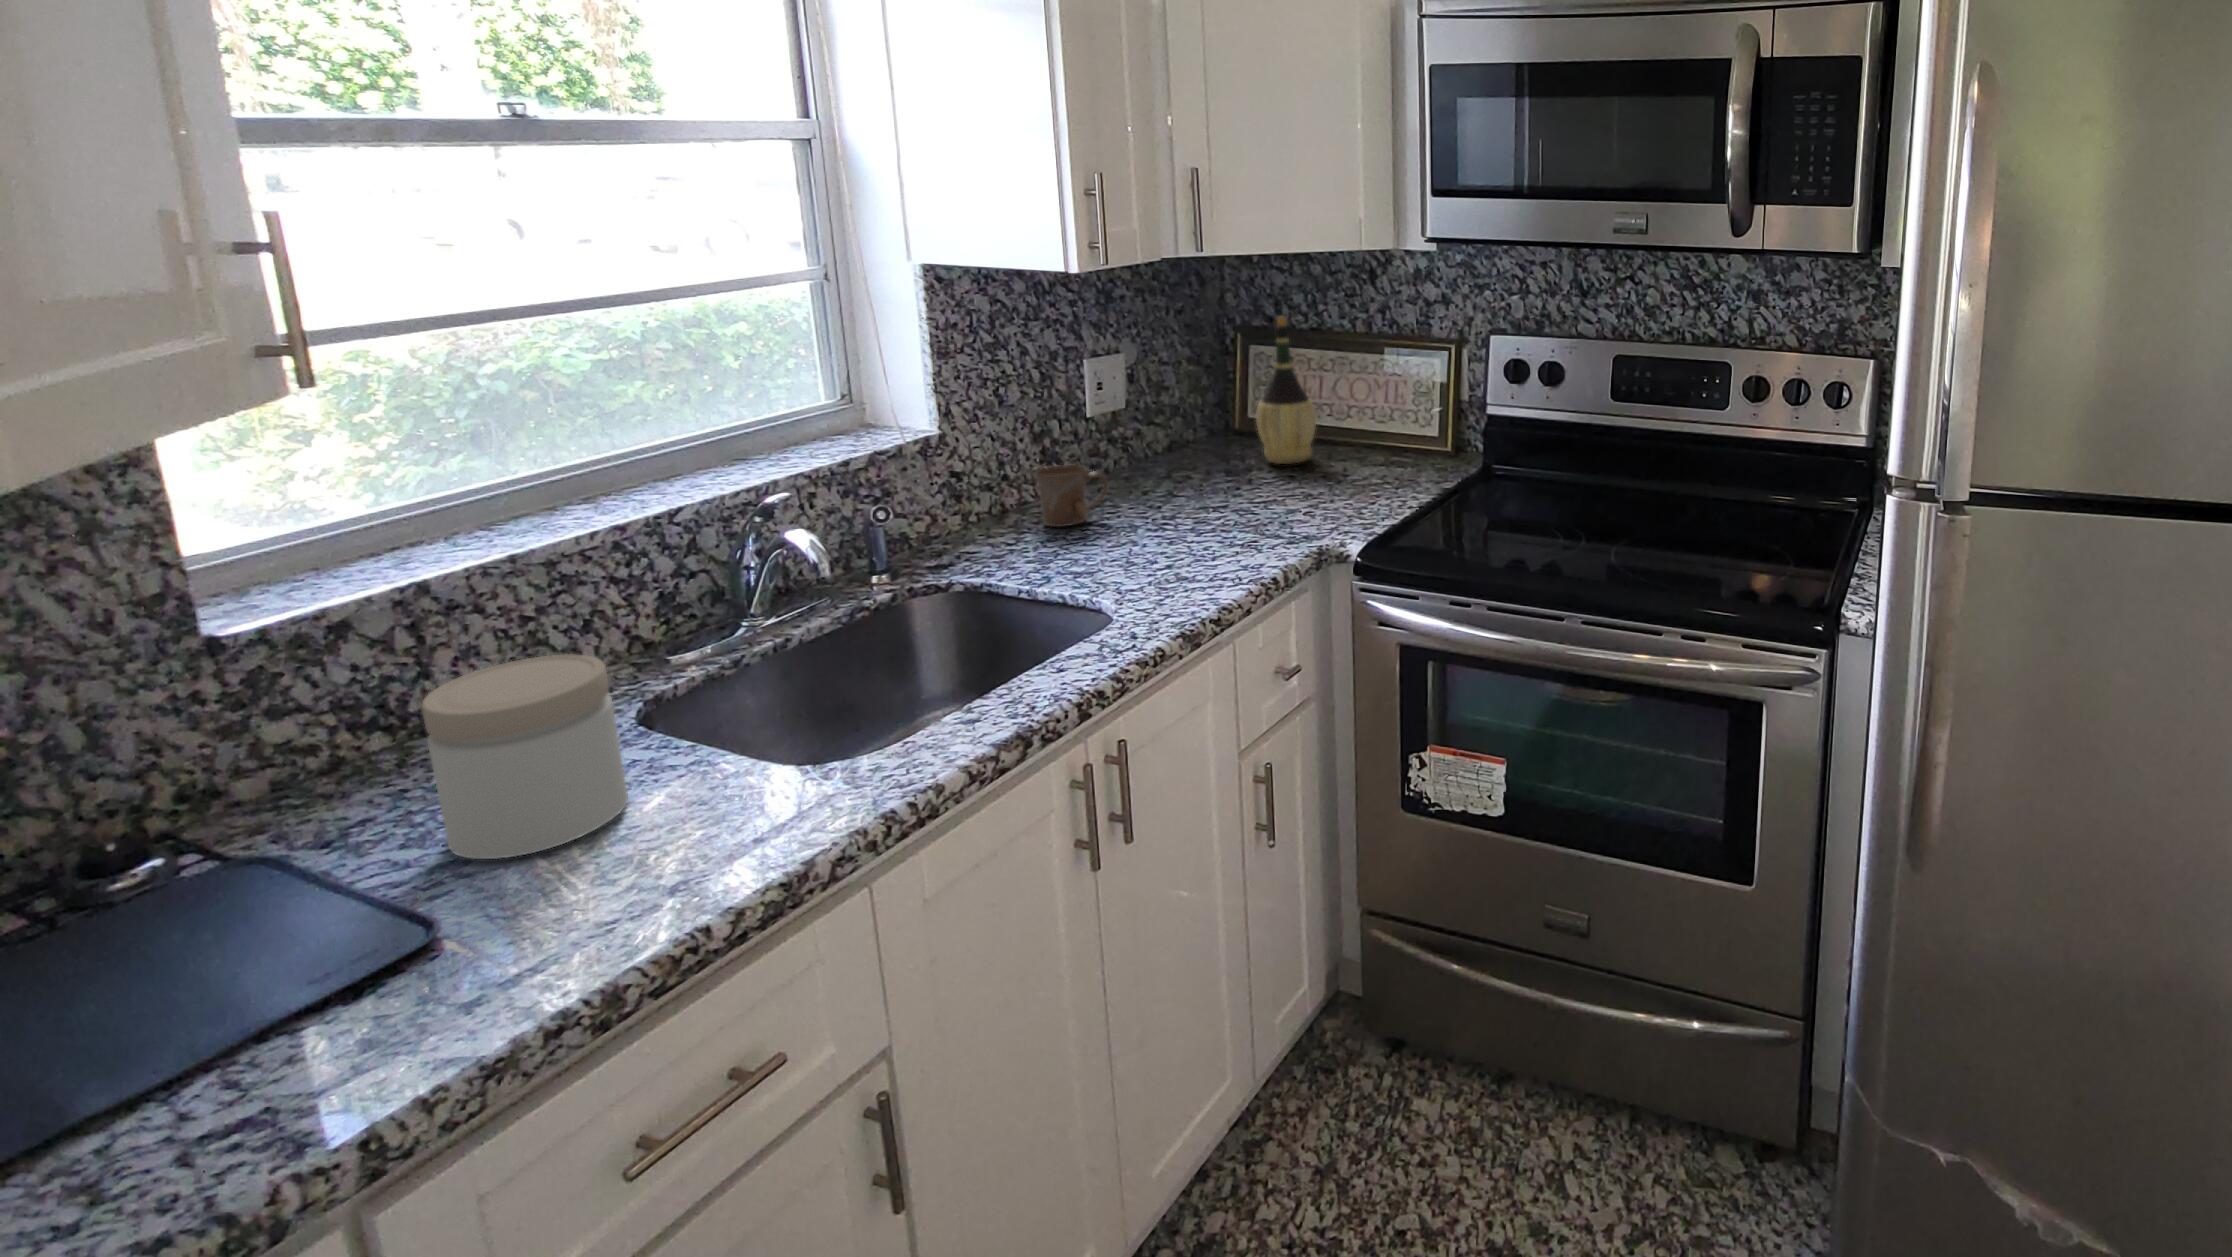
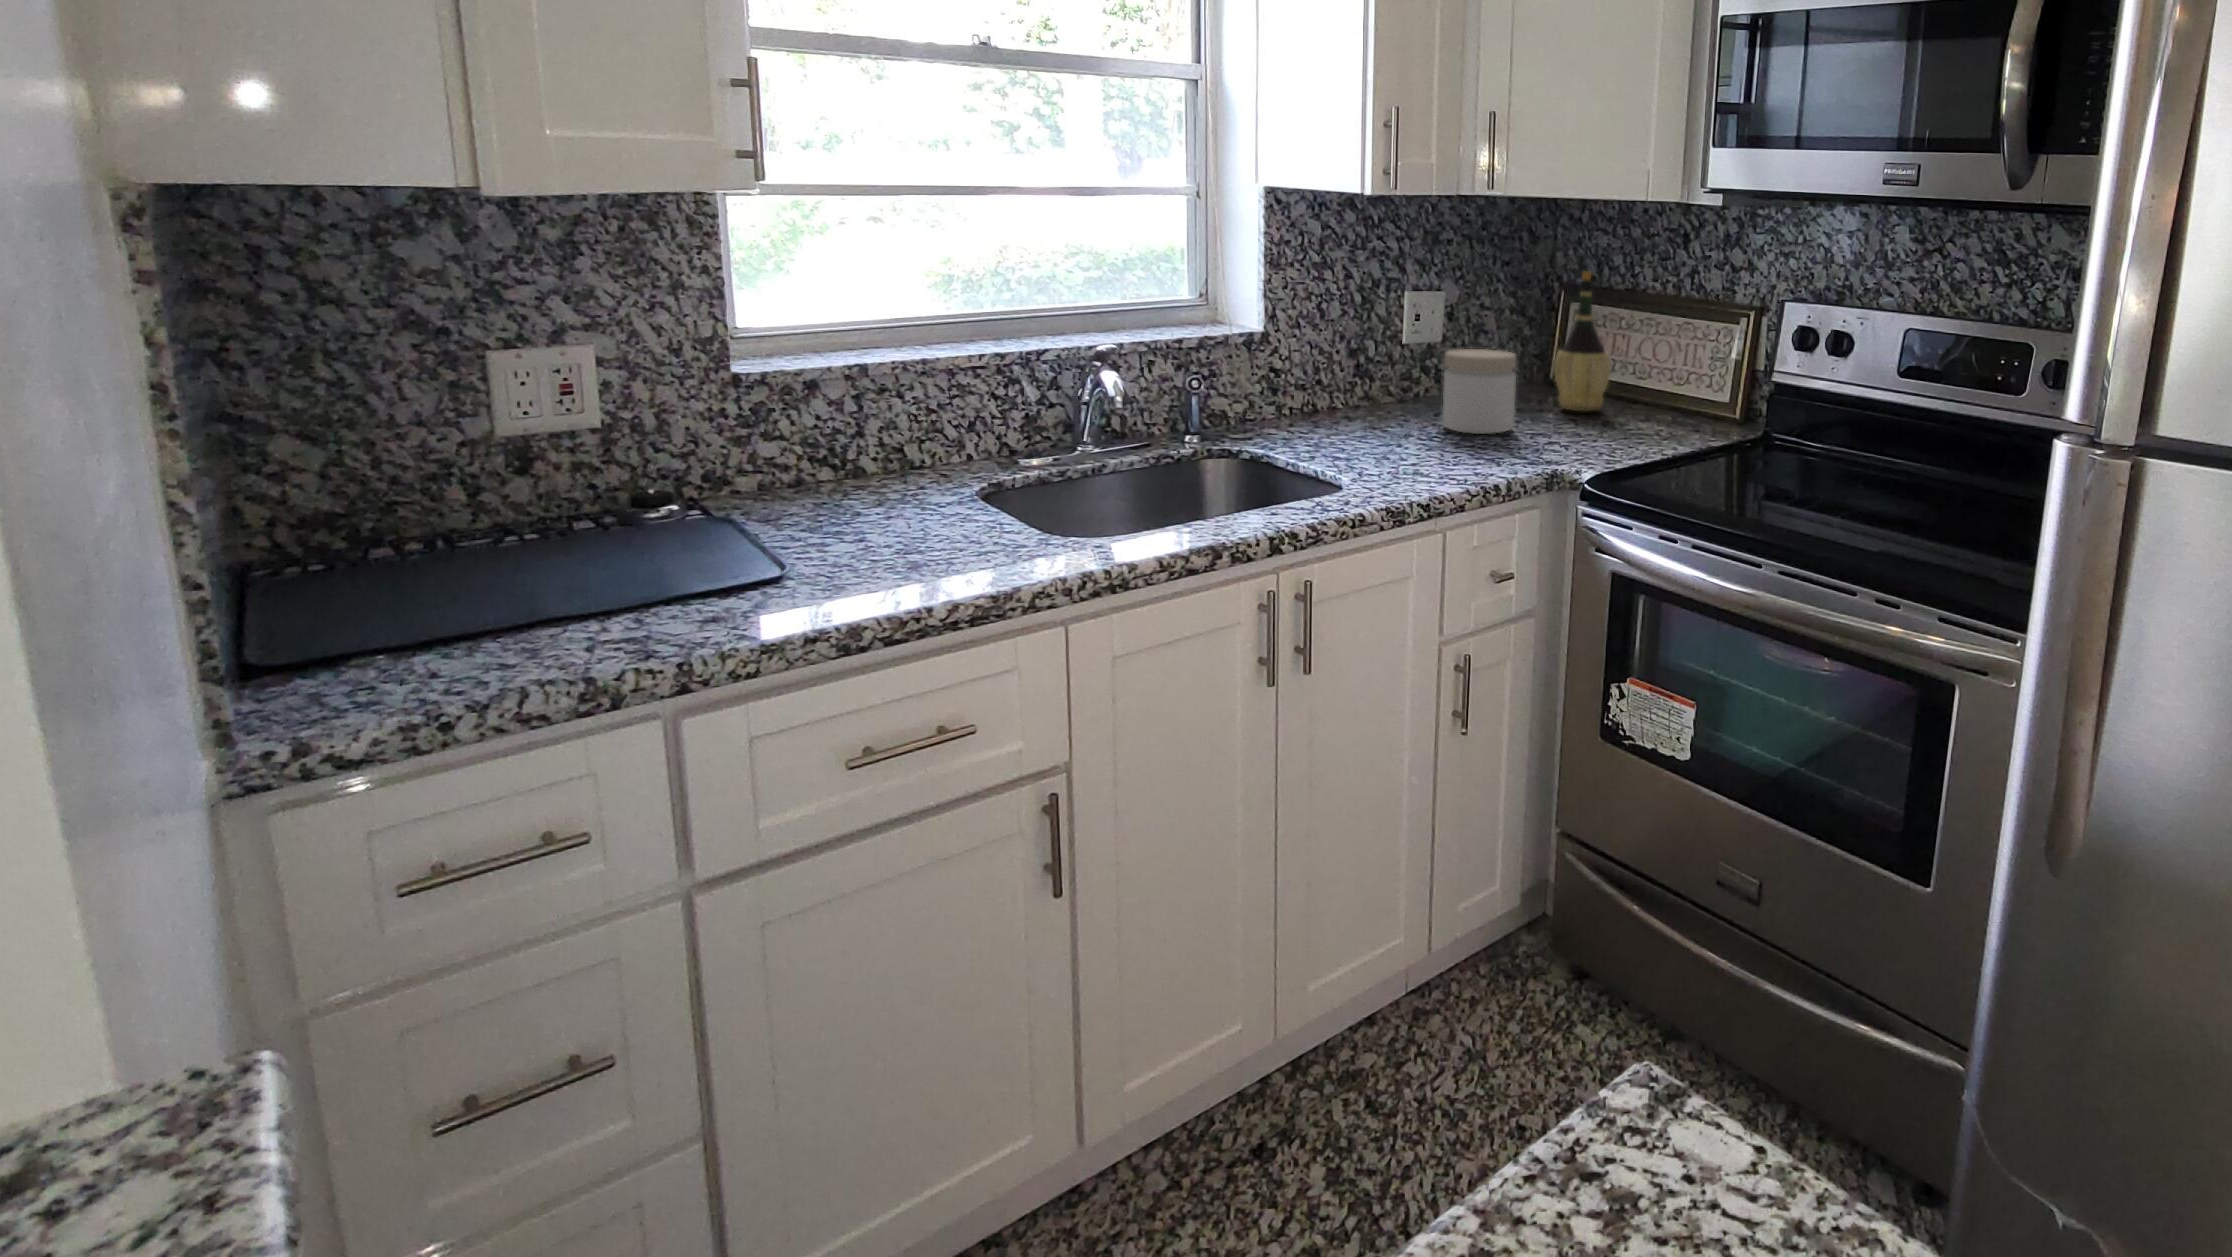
mug: present [1034,465,1108,527] -> none [1337,376,1398,427]
jar: present [421,654,628,859] -> present [1443,349,1516,434]

